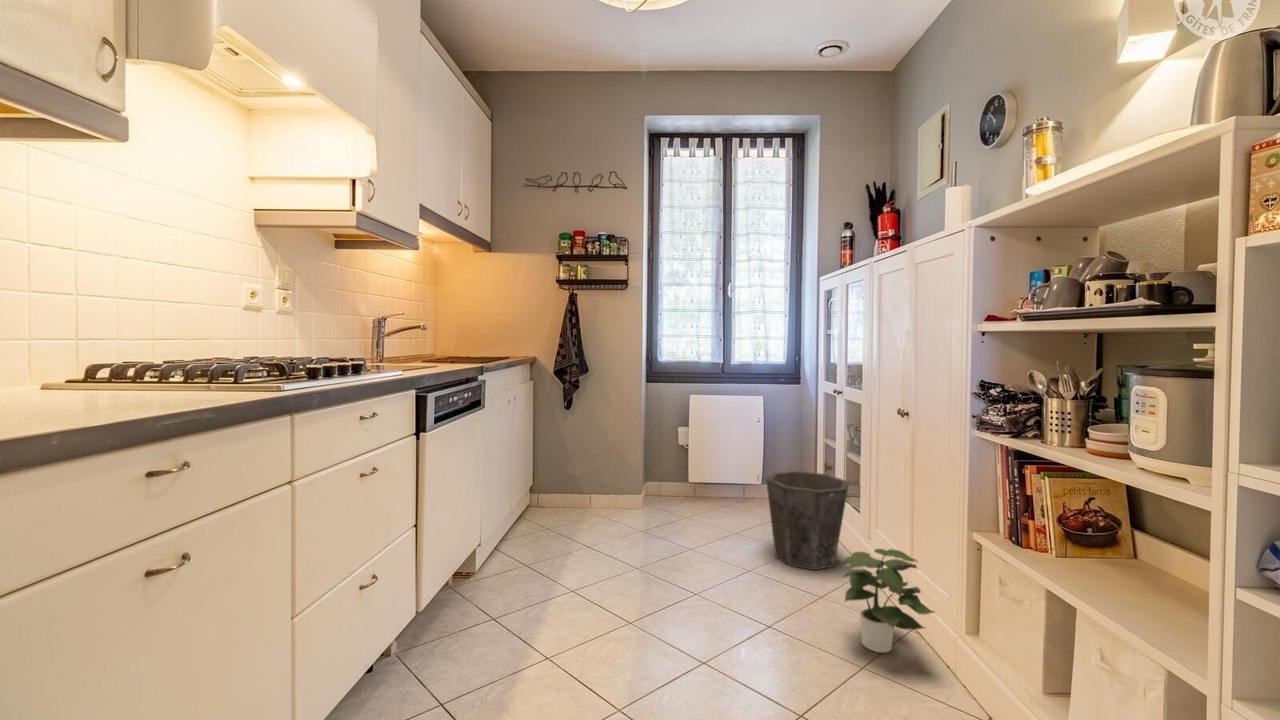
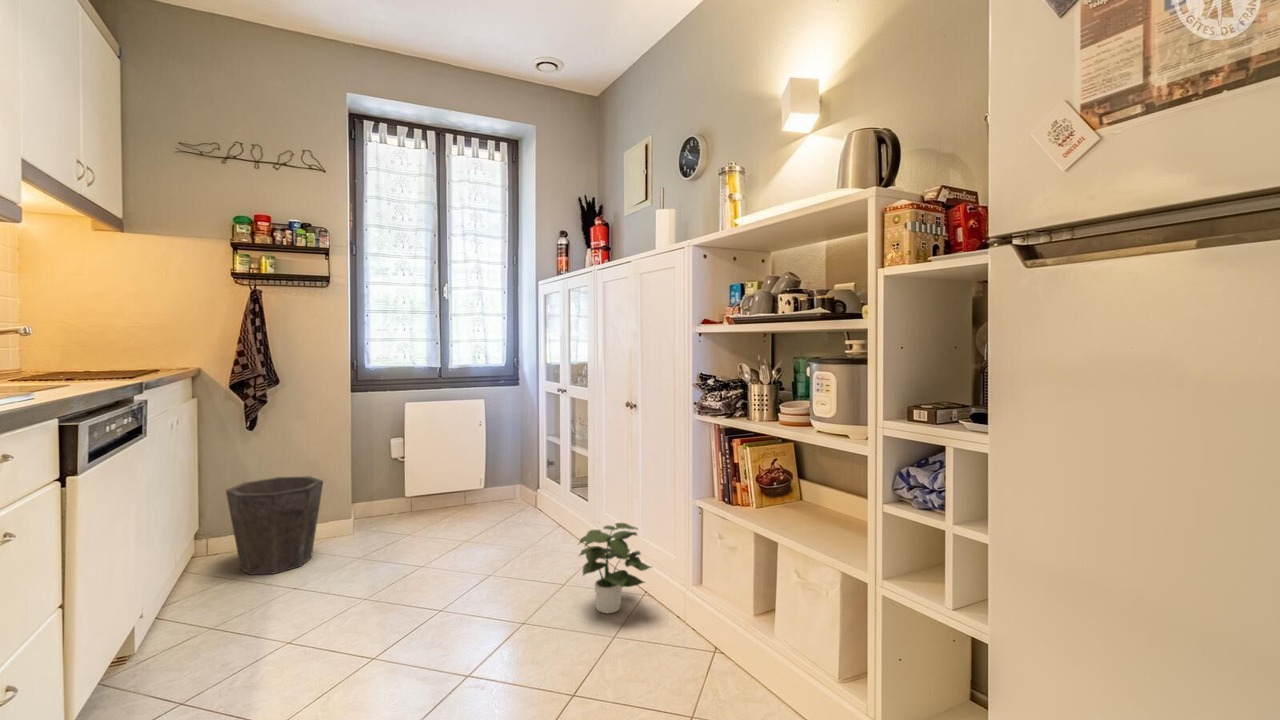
waste bin: present [766,471,849,570] -> present [226,476,323,574]

